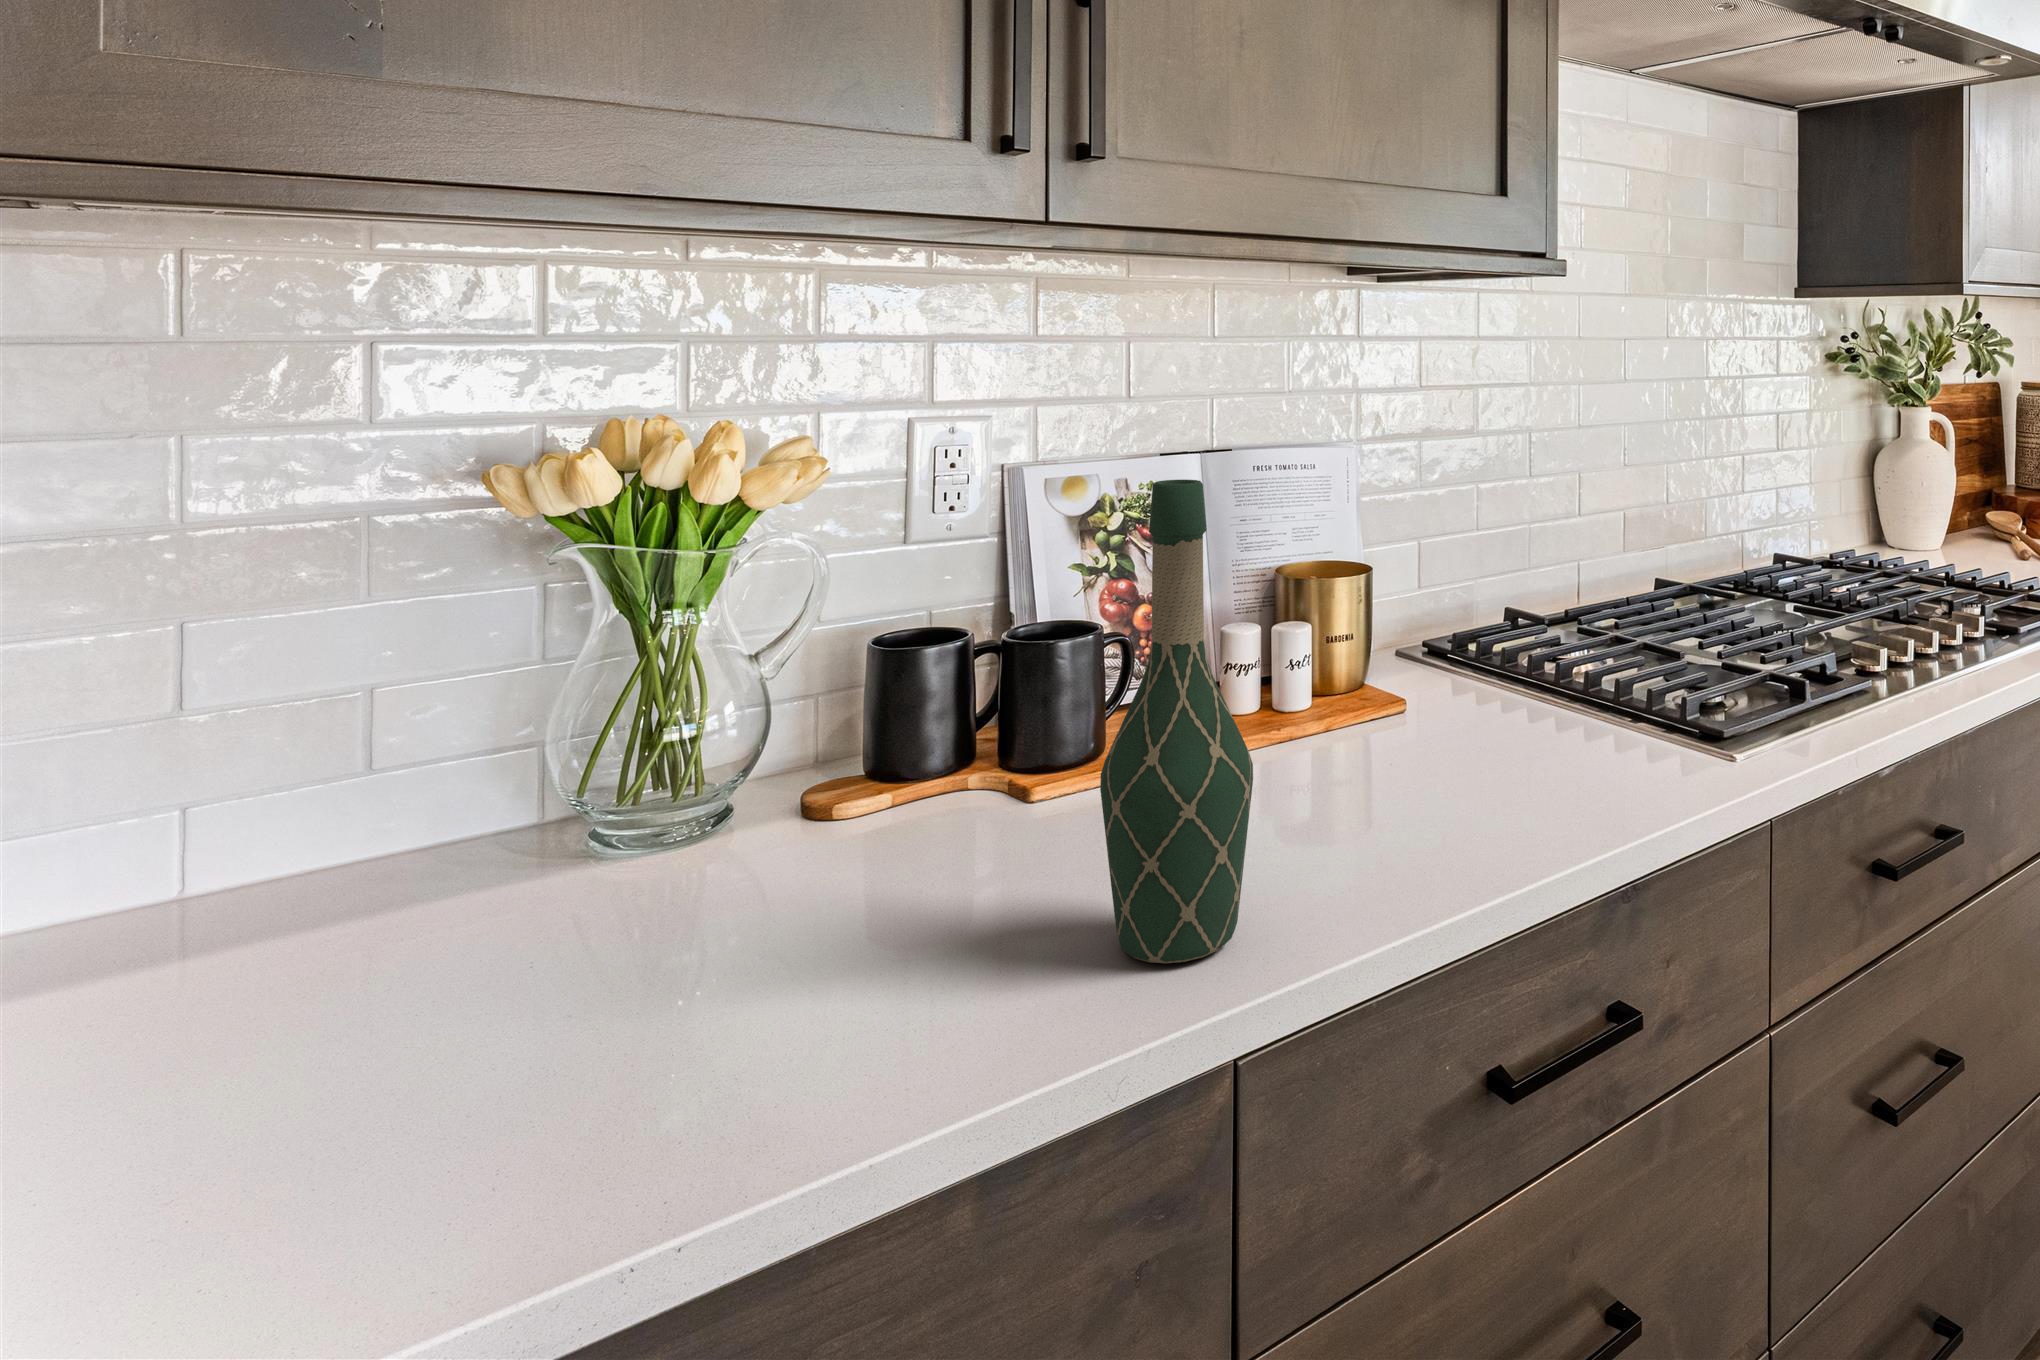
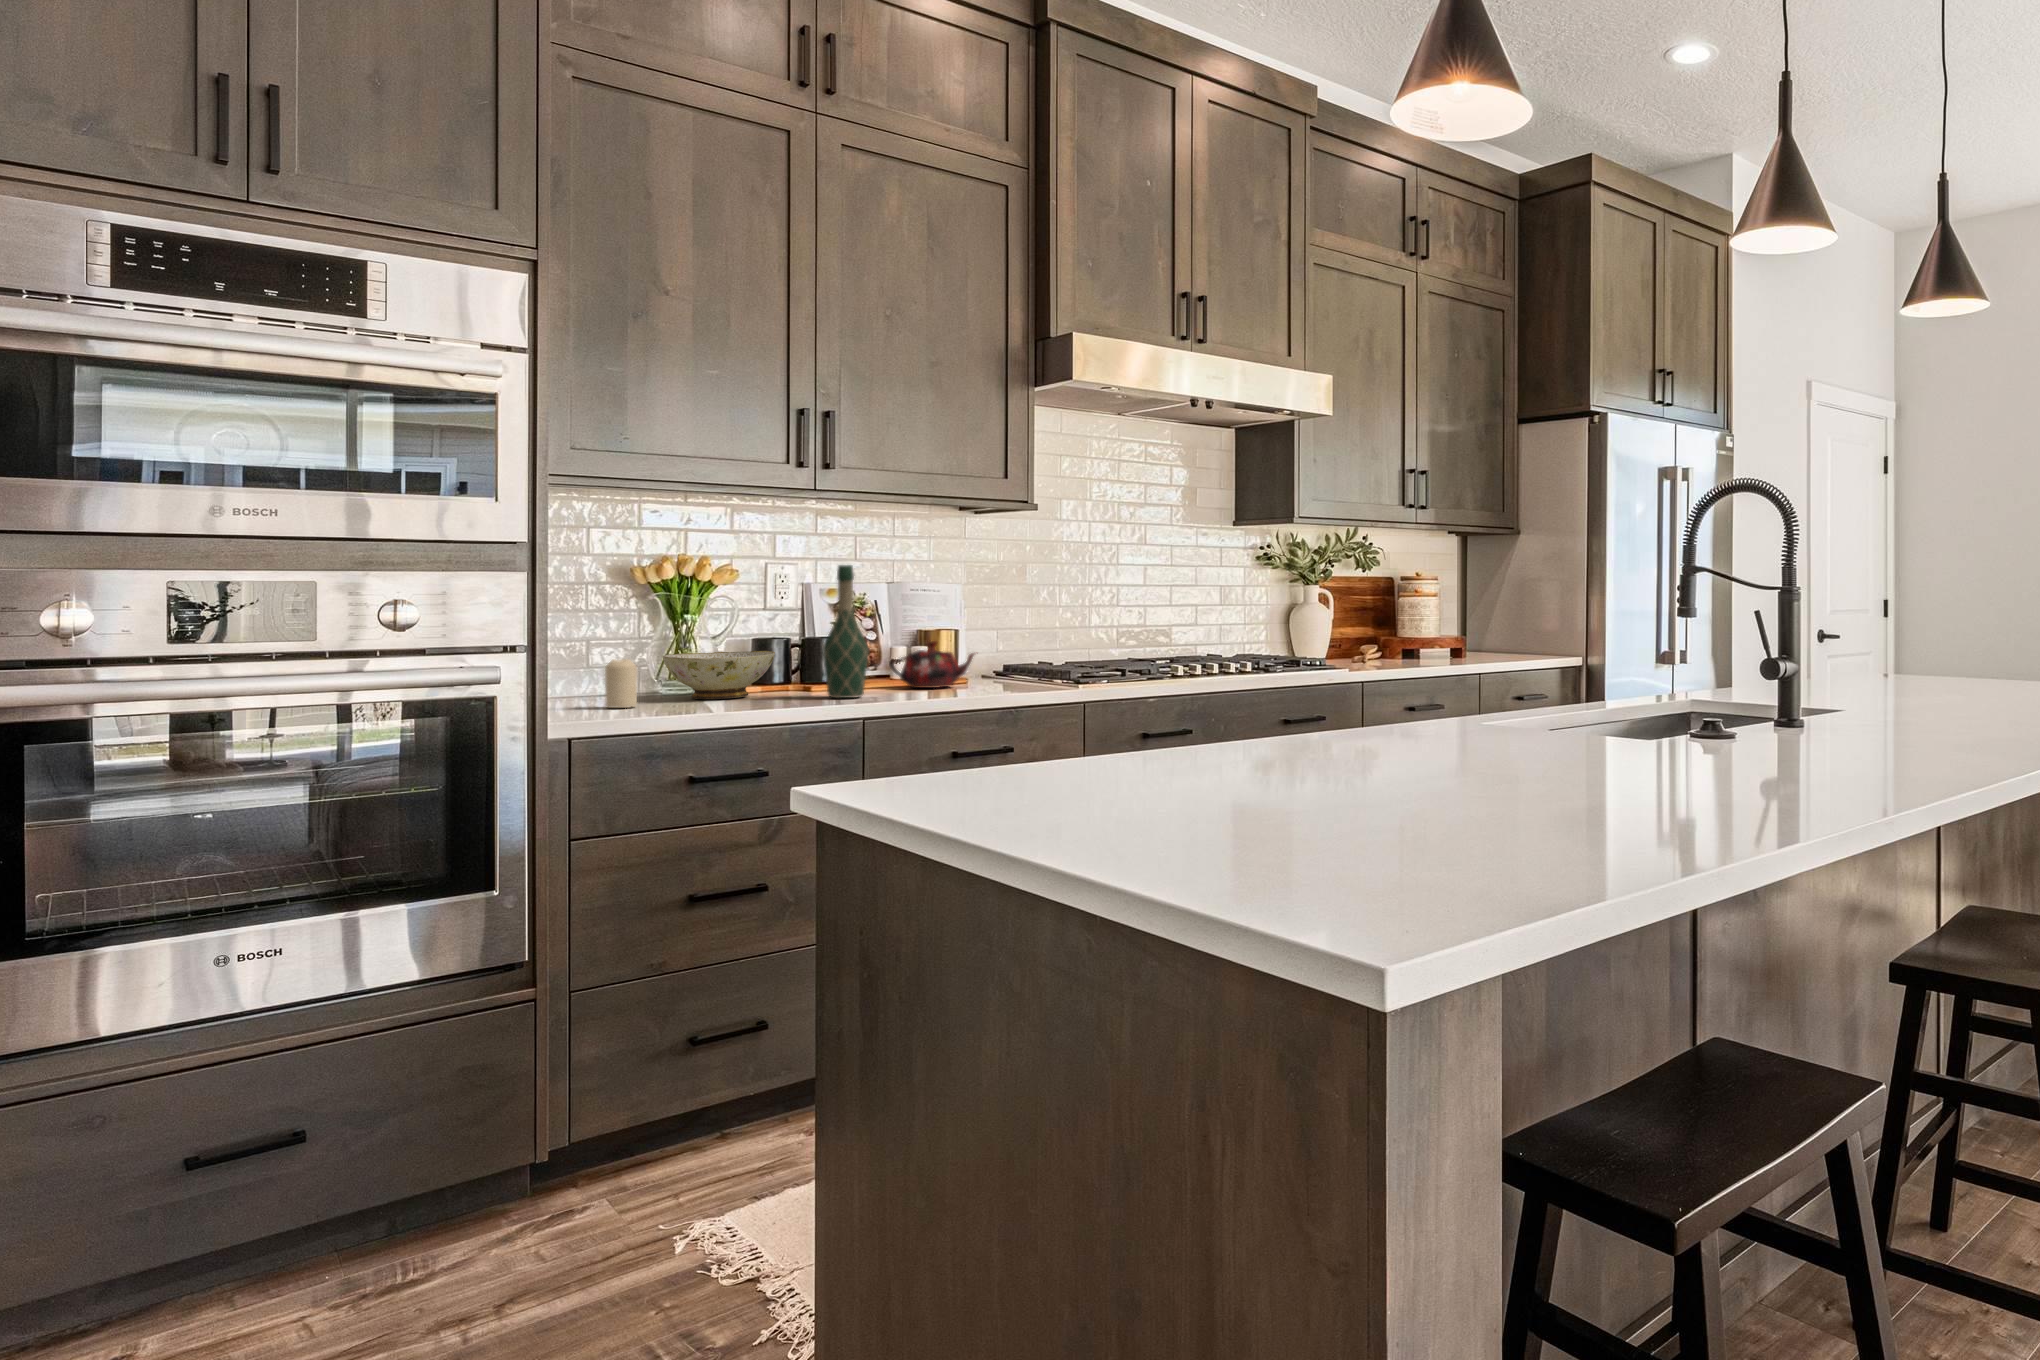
teapot: none [1255,664,1514,815] -> present [889,641,974,688]
ceramic bowl: none [532,743,936,989] -> present [662,651,775,699]
candle: none [209,940,365,1196] -> present [605,659,637,708]

